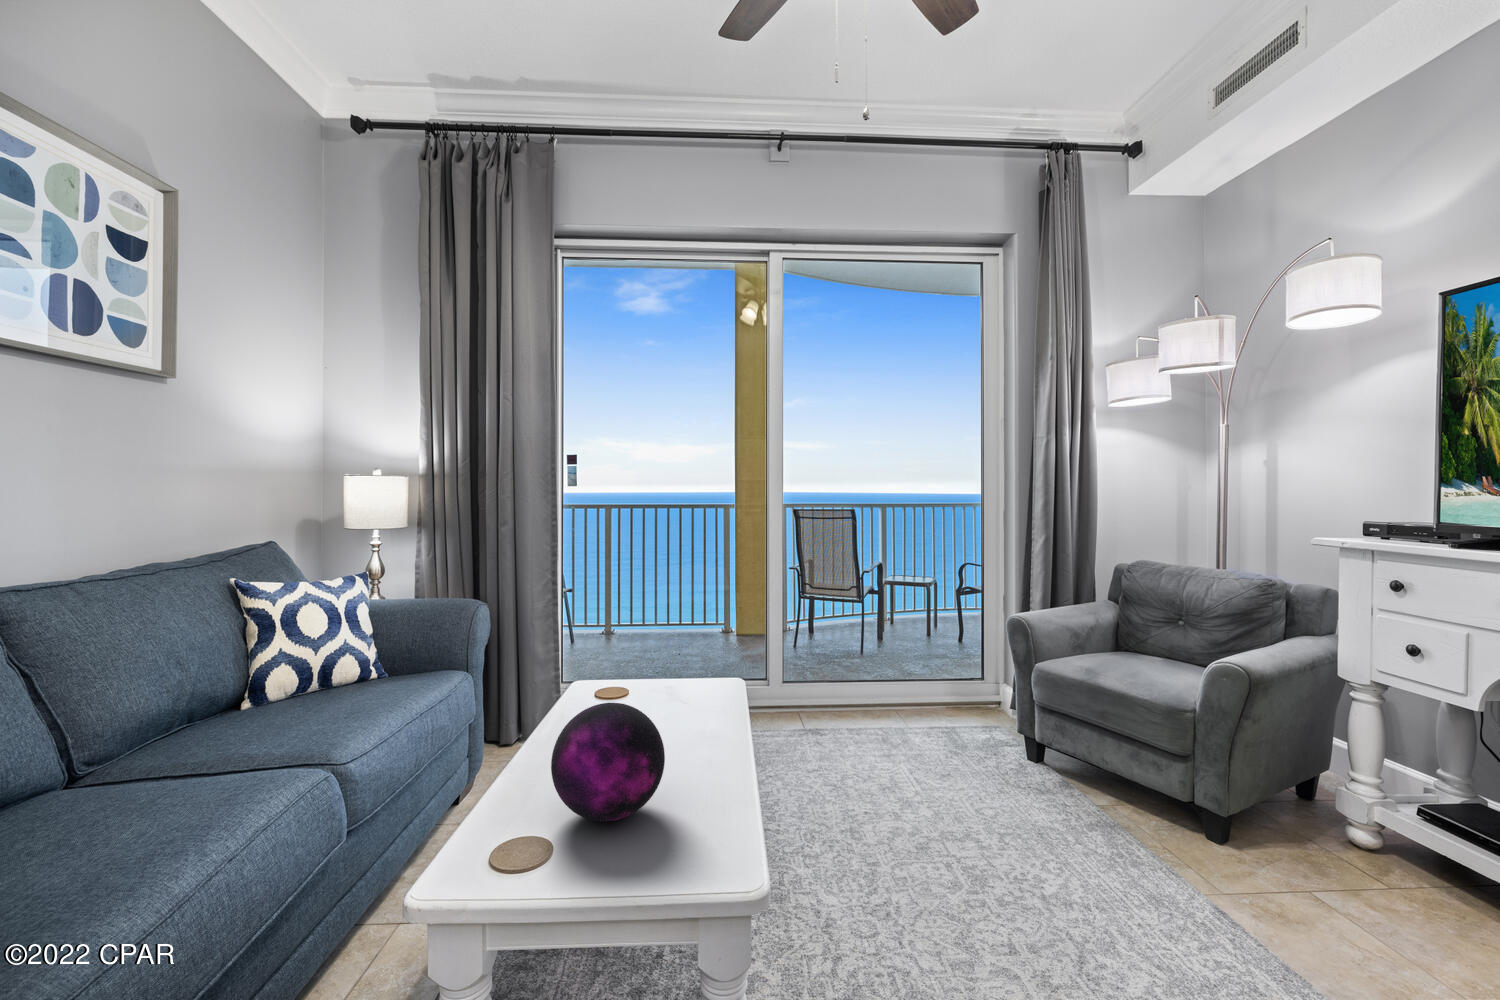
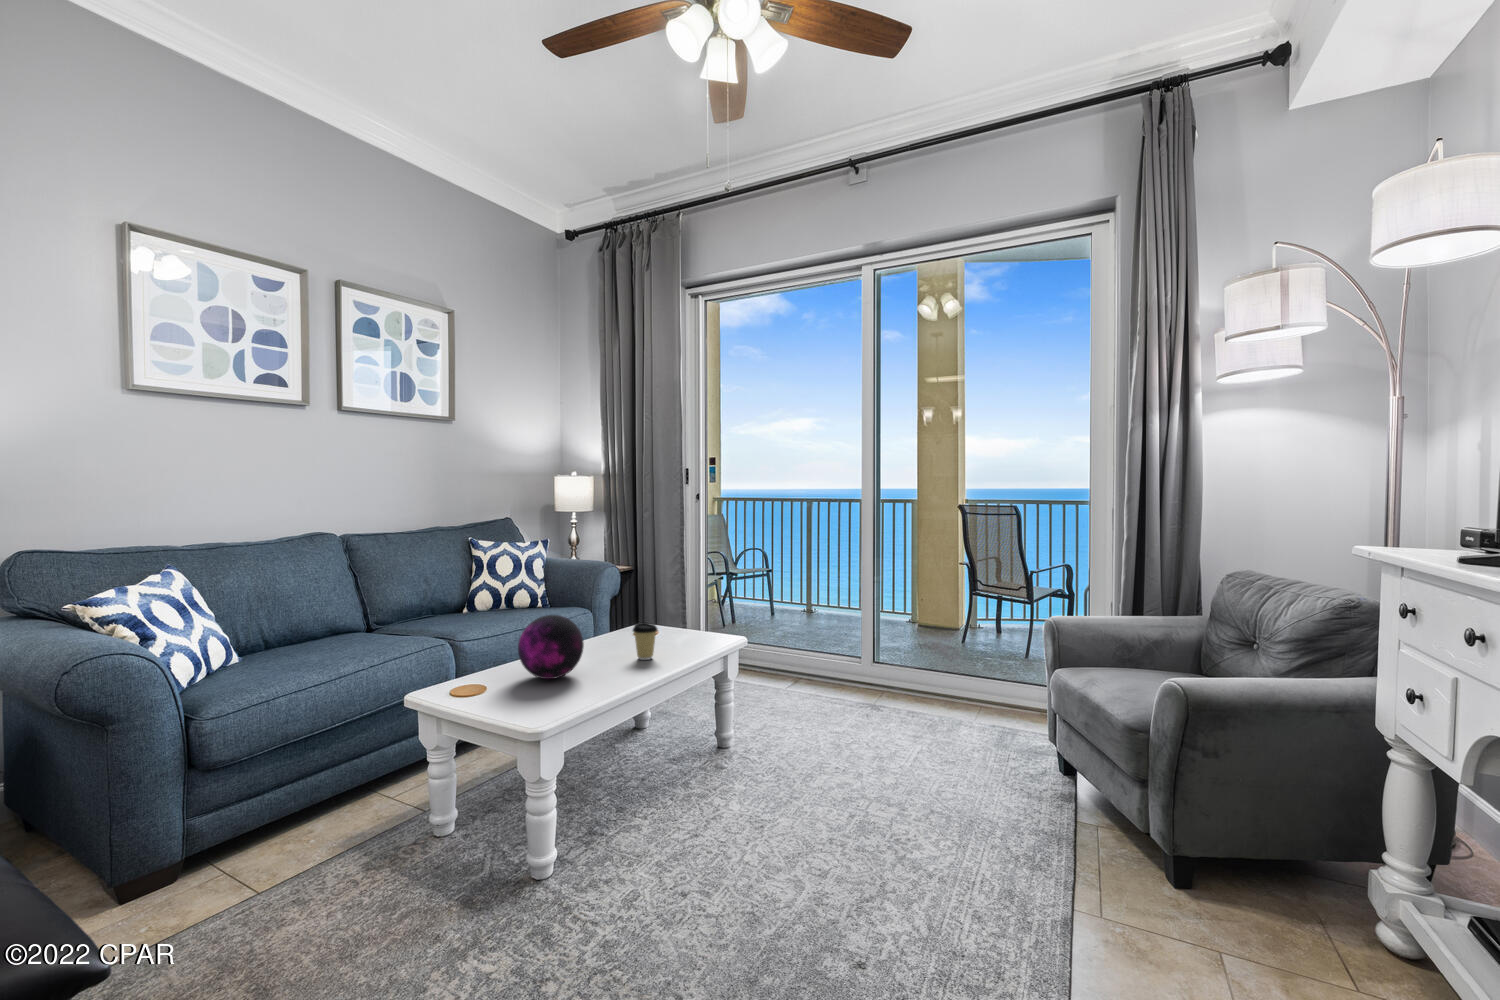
coffee cup: none [679,692,719,753] -> present [633,622,658,660]

